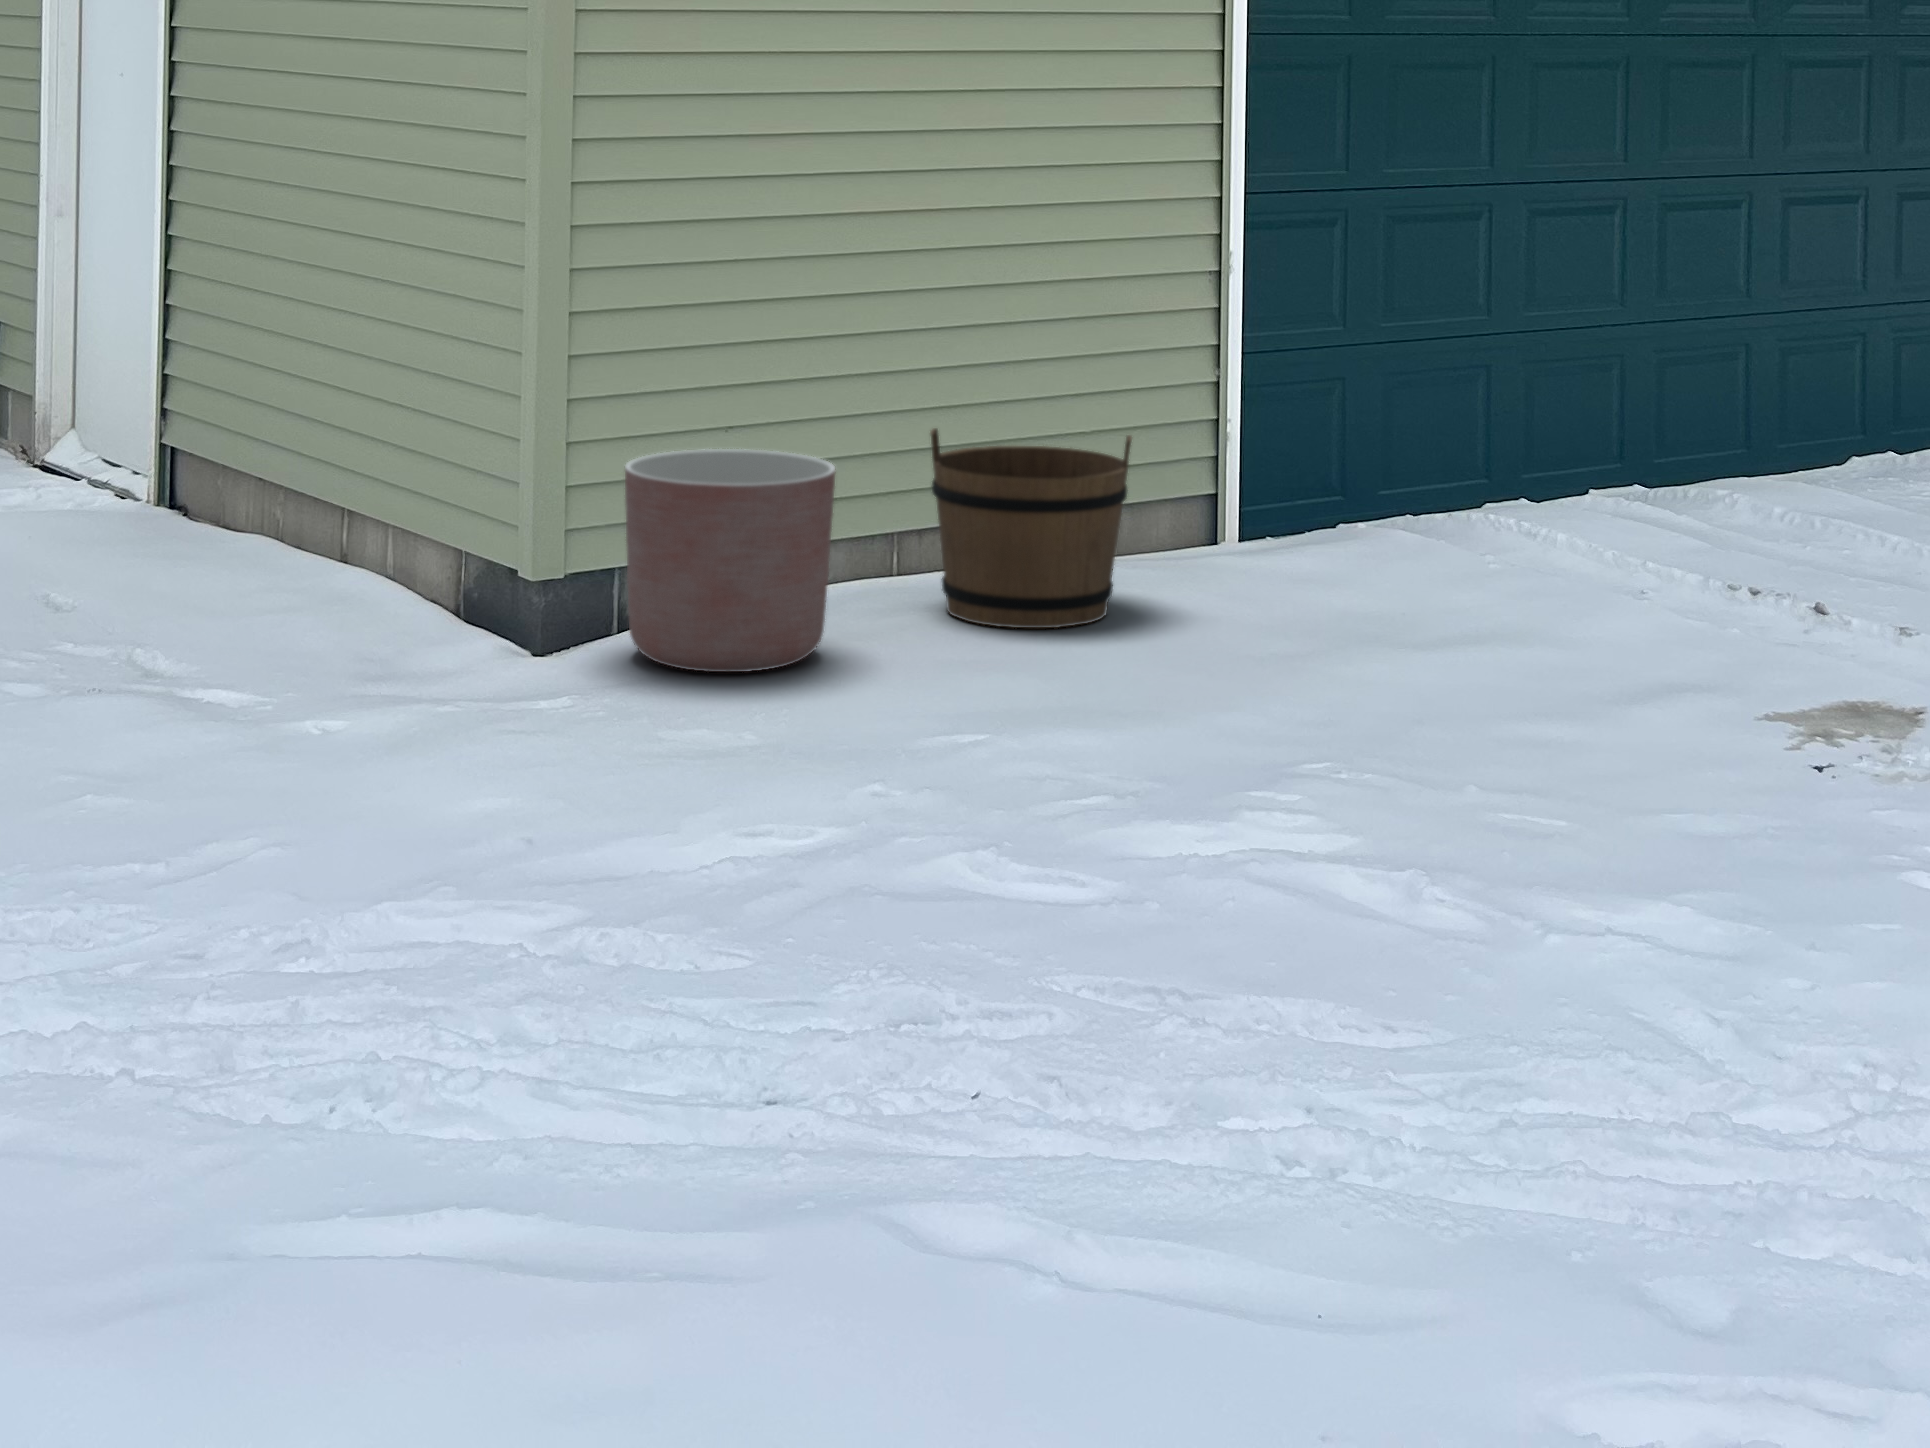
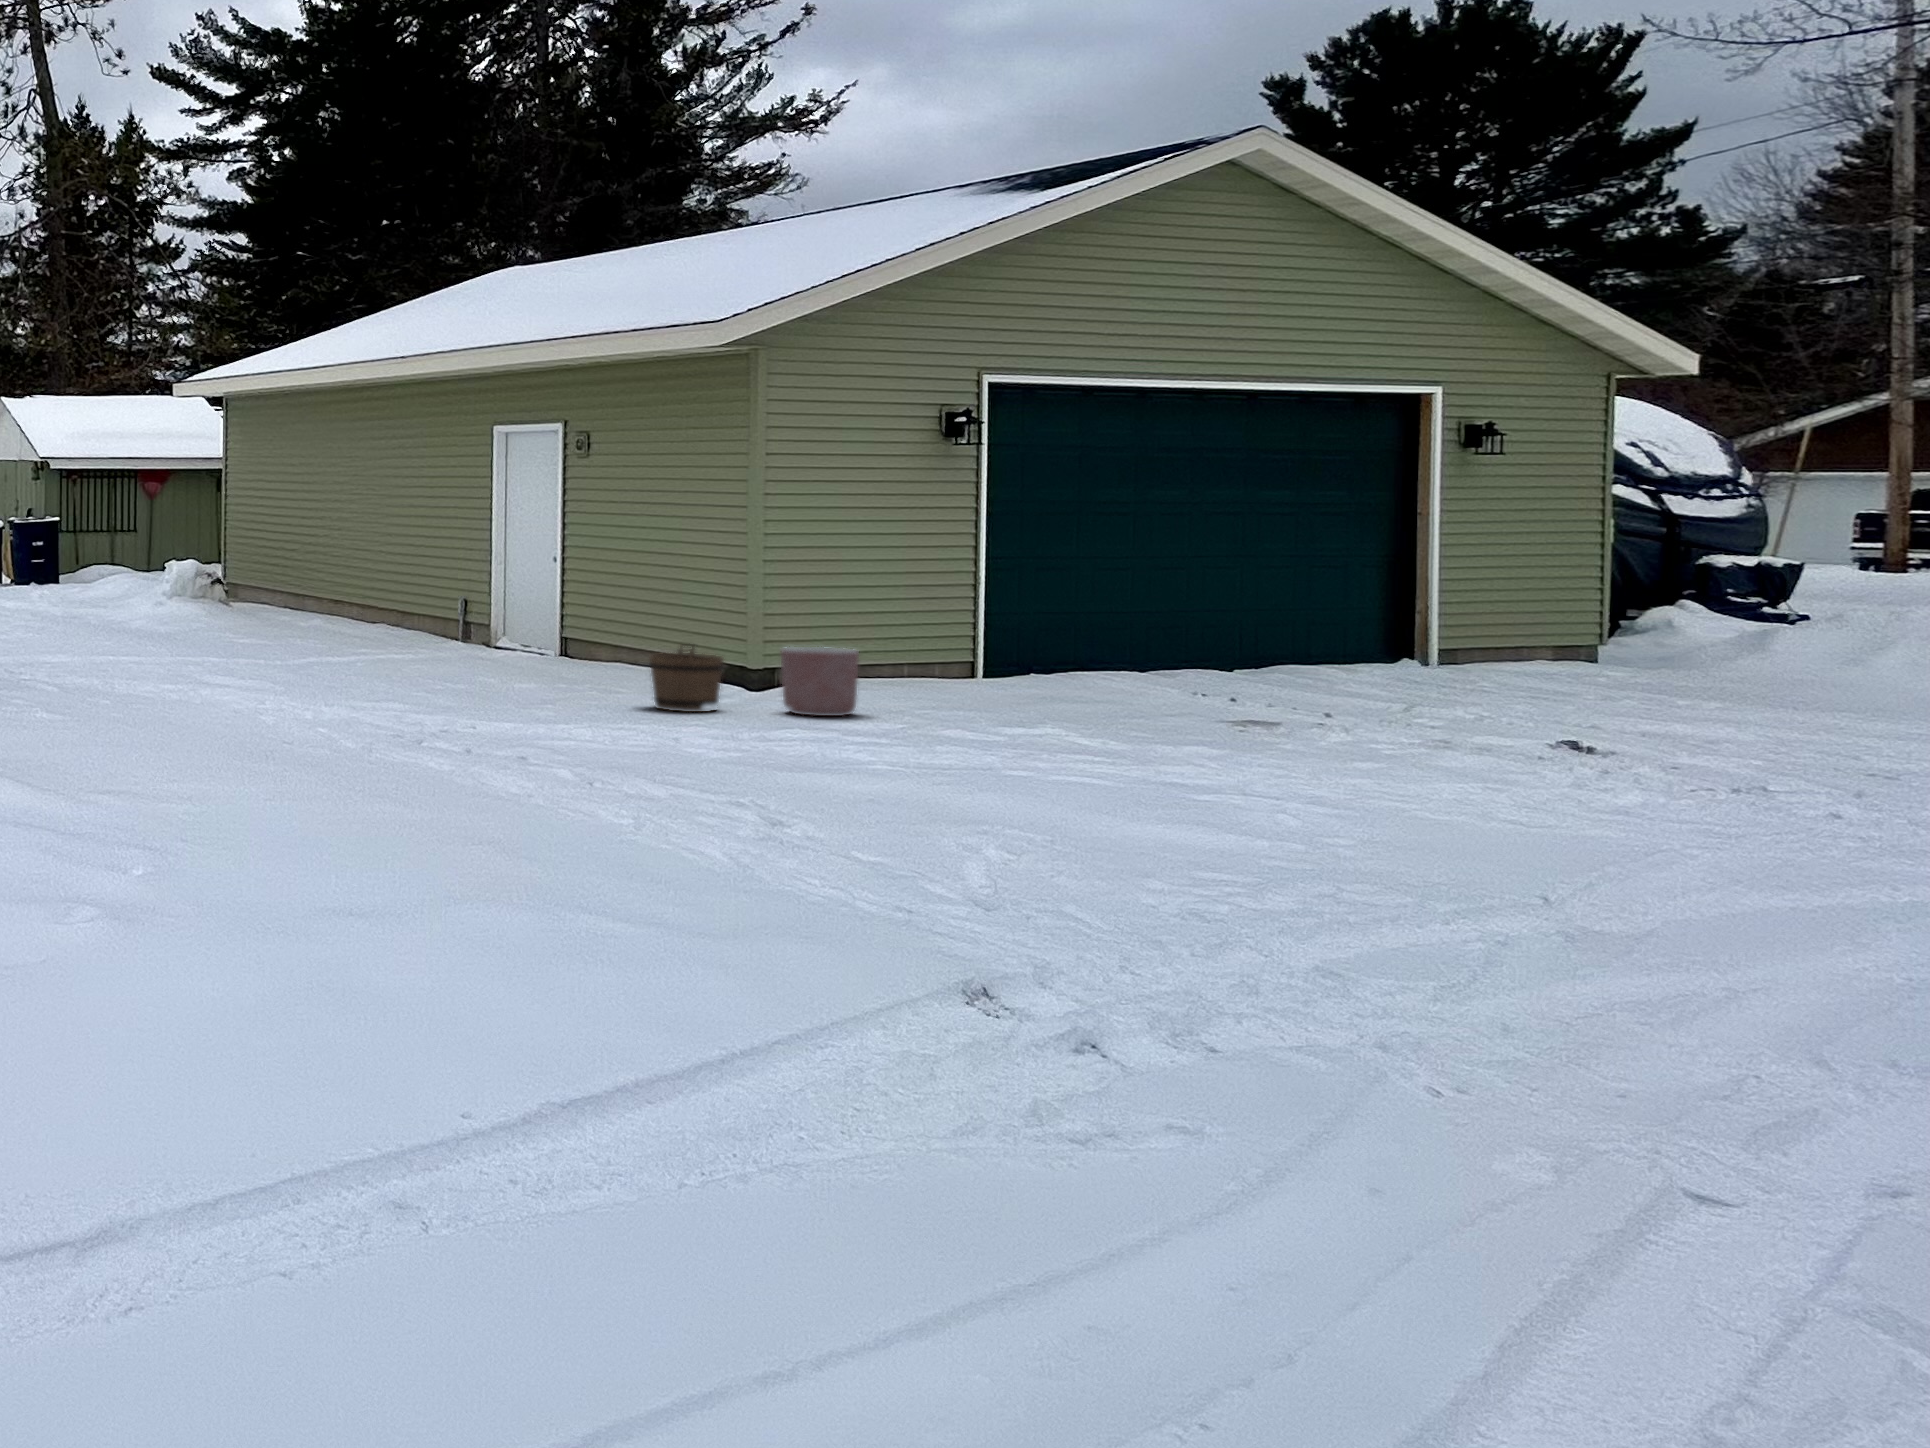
bucket: present [930,428,1132,628] -> present [649,647,723,712]

